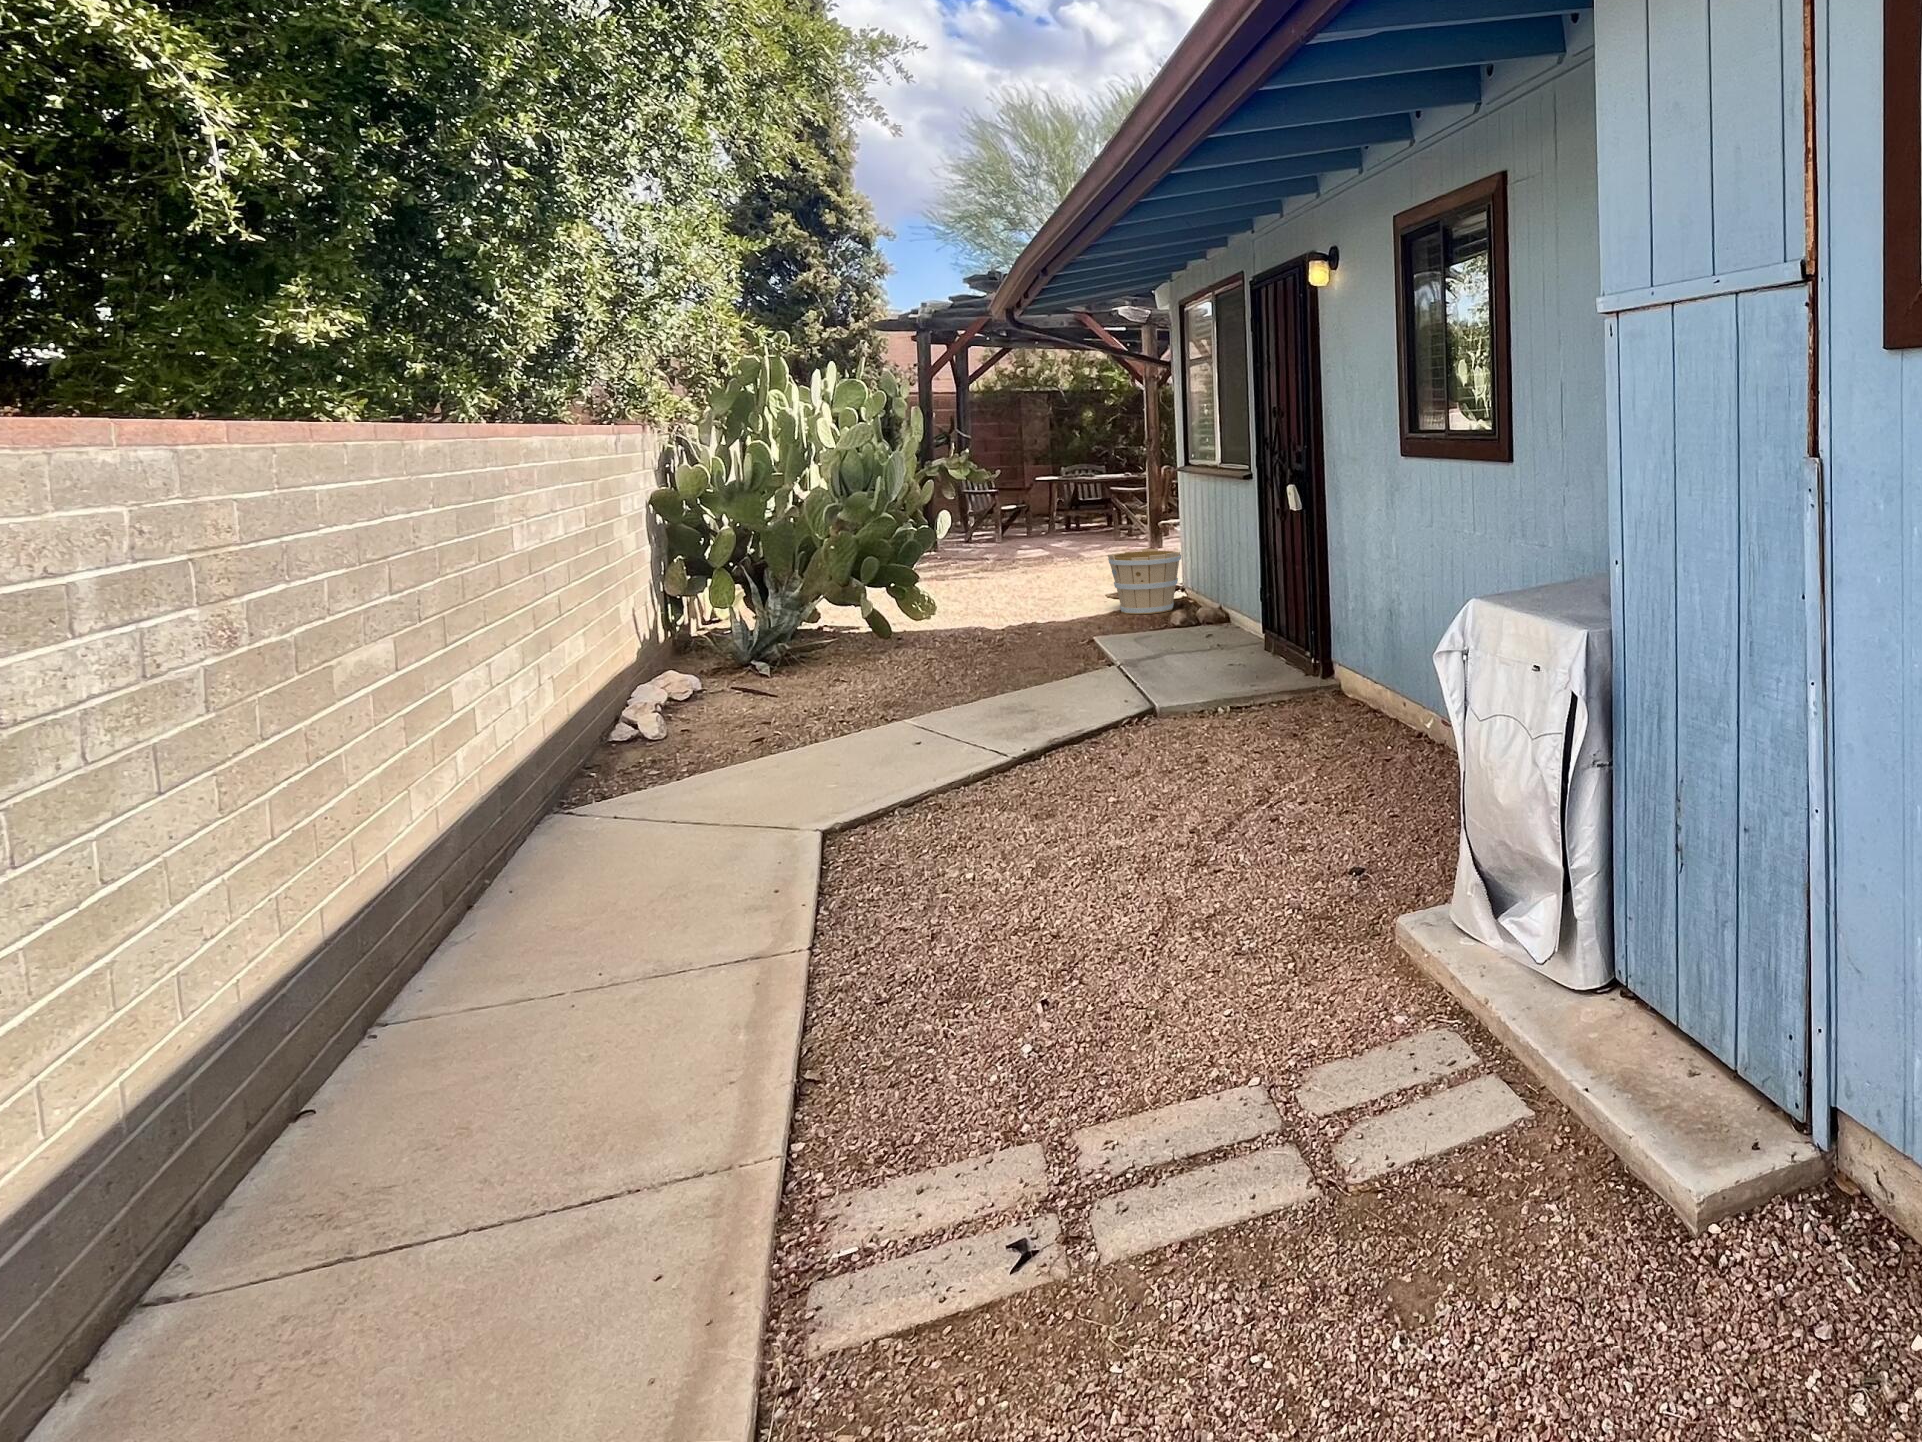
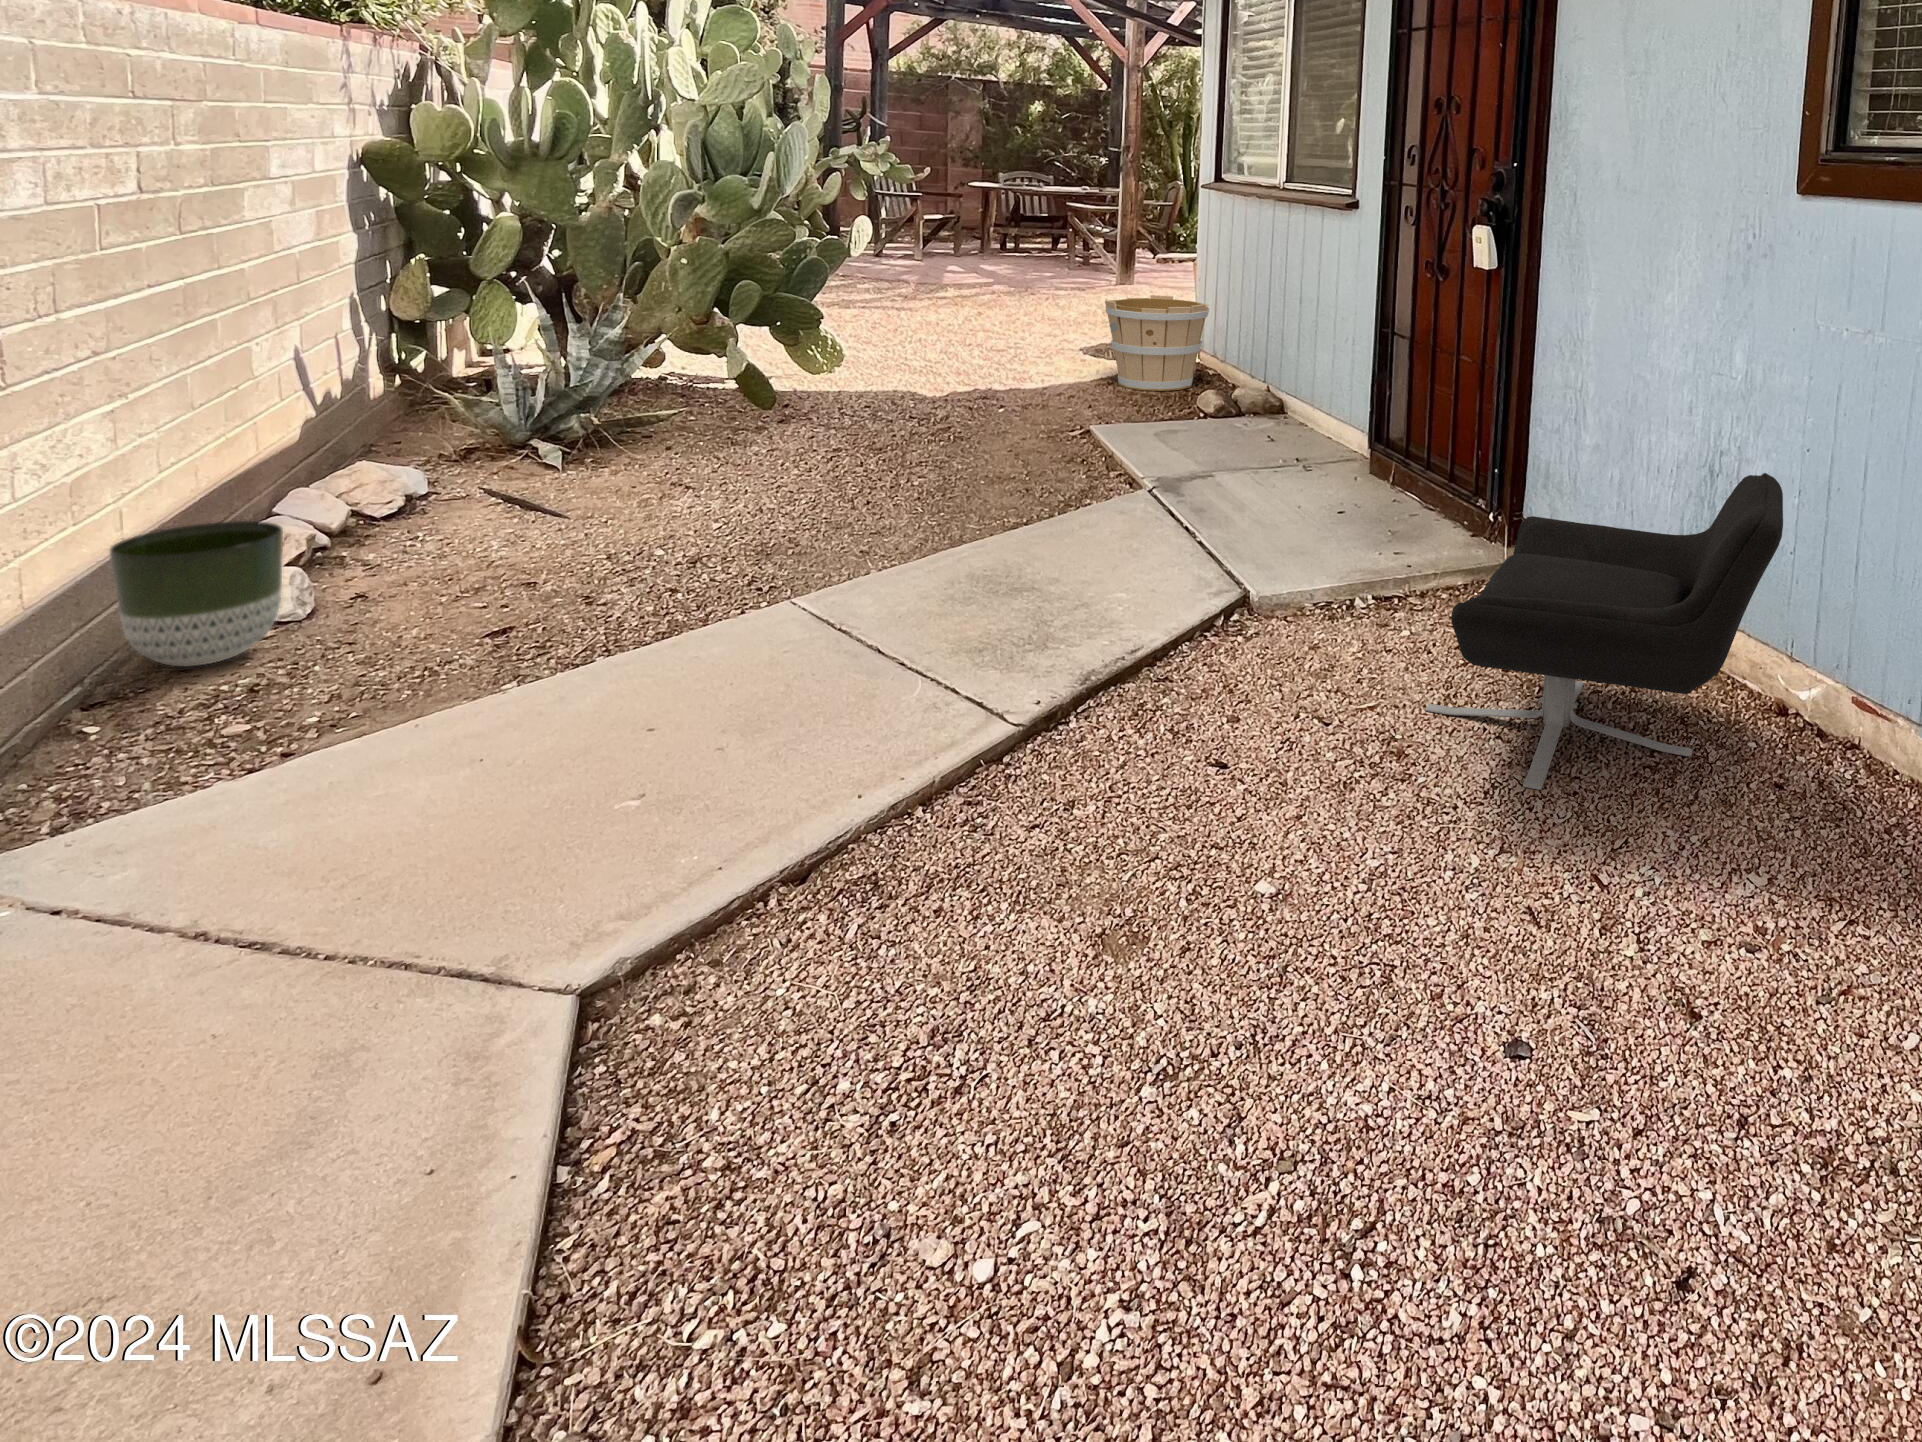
lounge chair: none [1221,606,1413,771] -> present [1425,473,1783,790]
planter: none [575,688,649,758] -> present [110,521,283,666]

